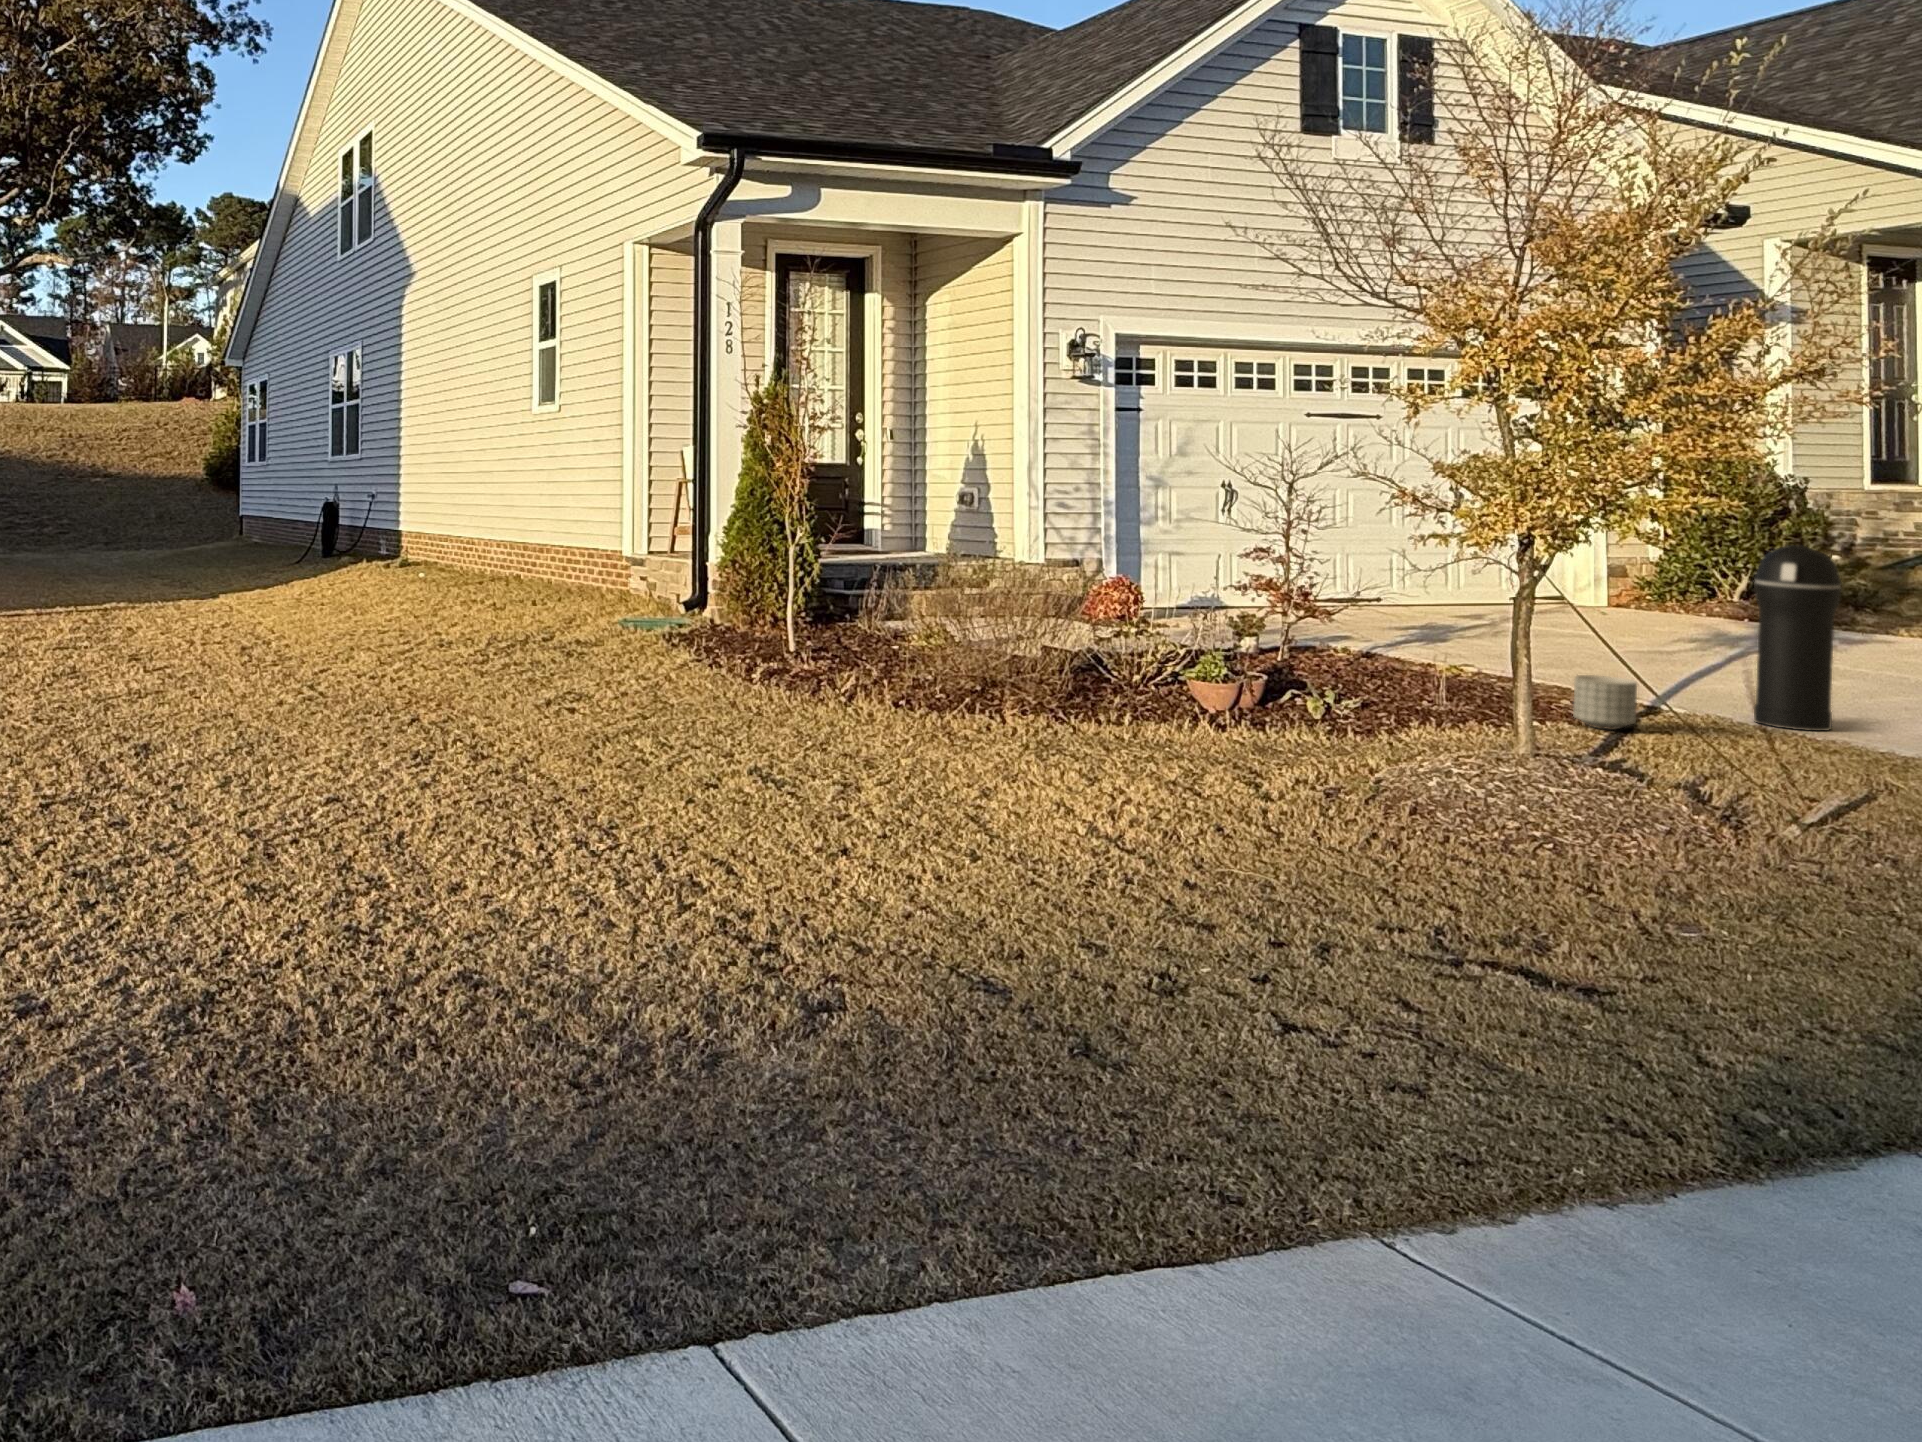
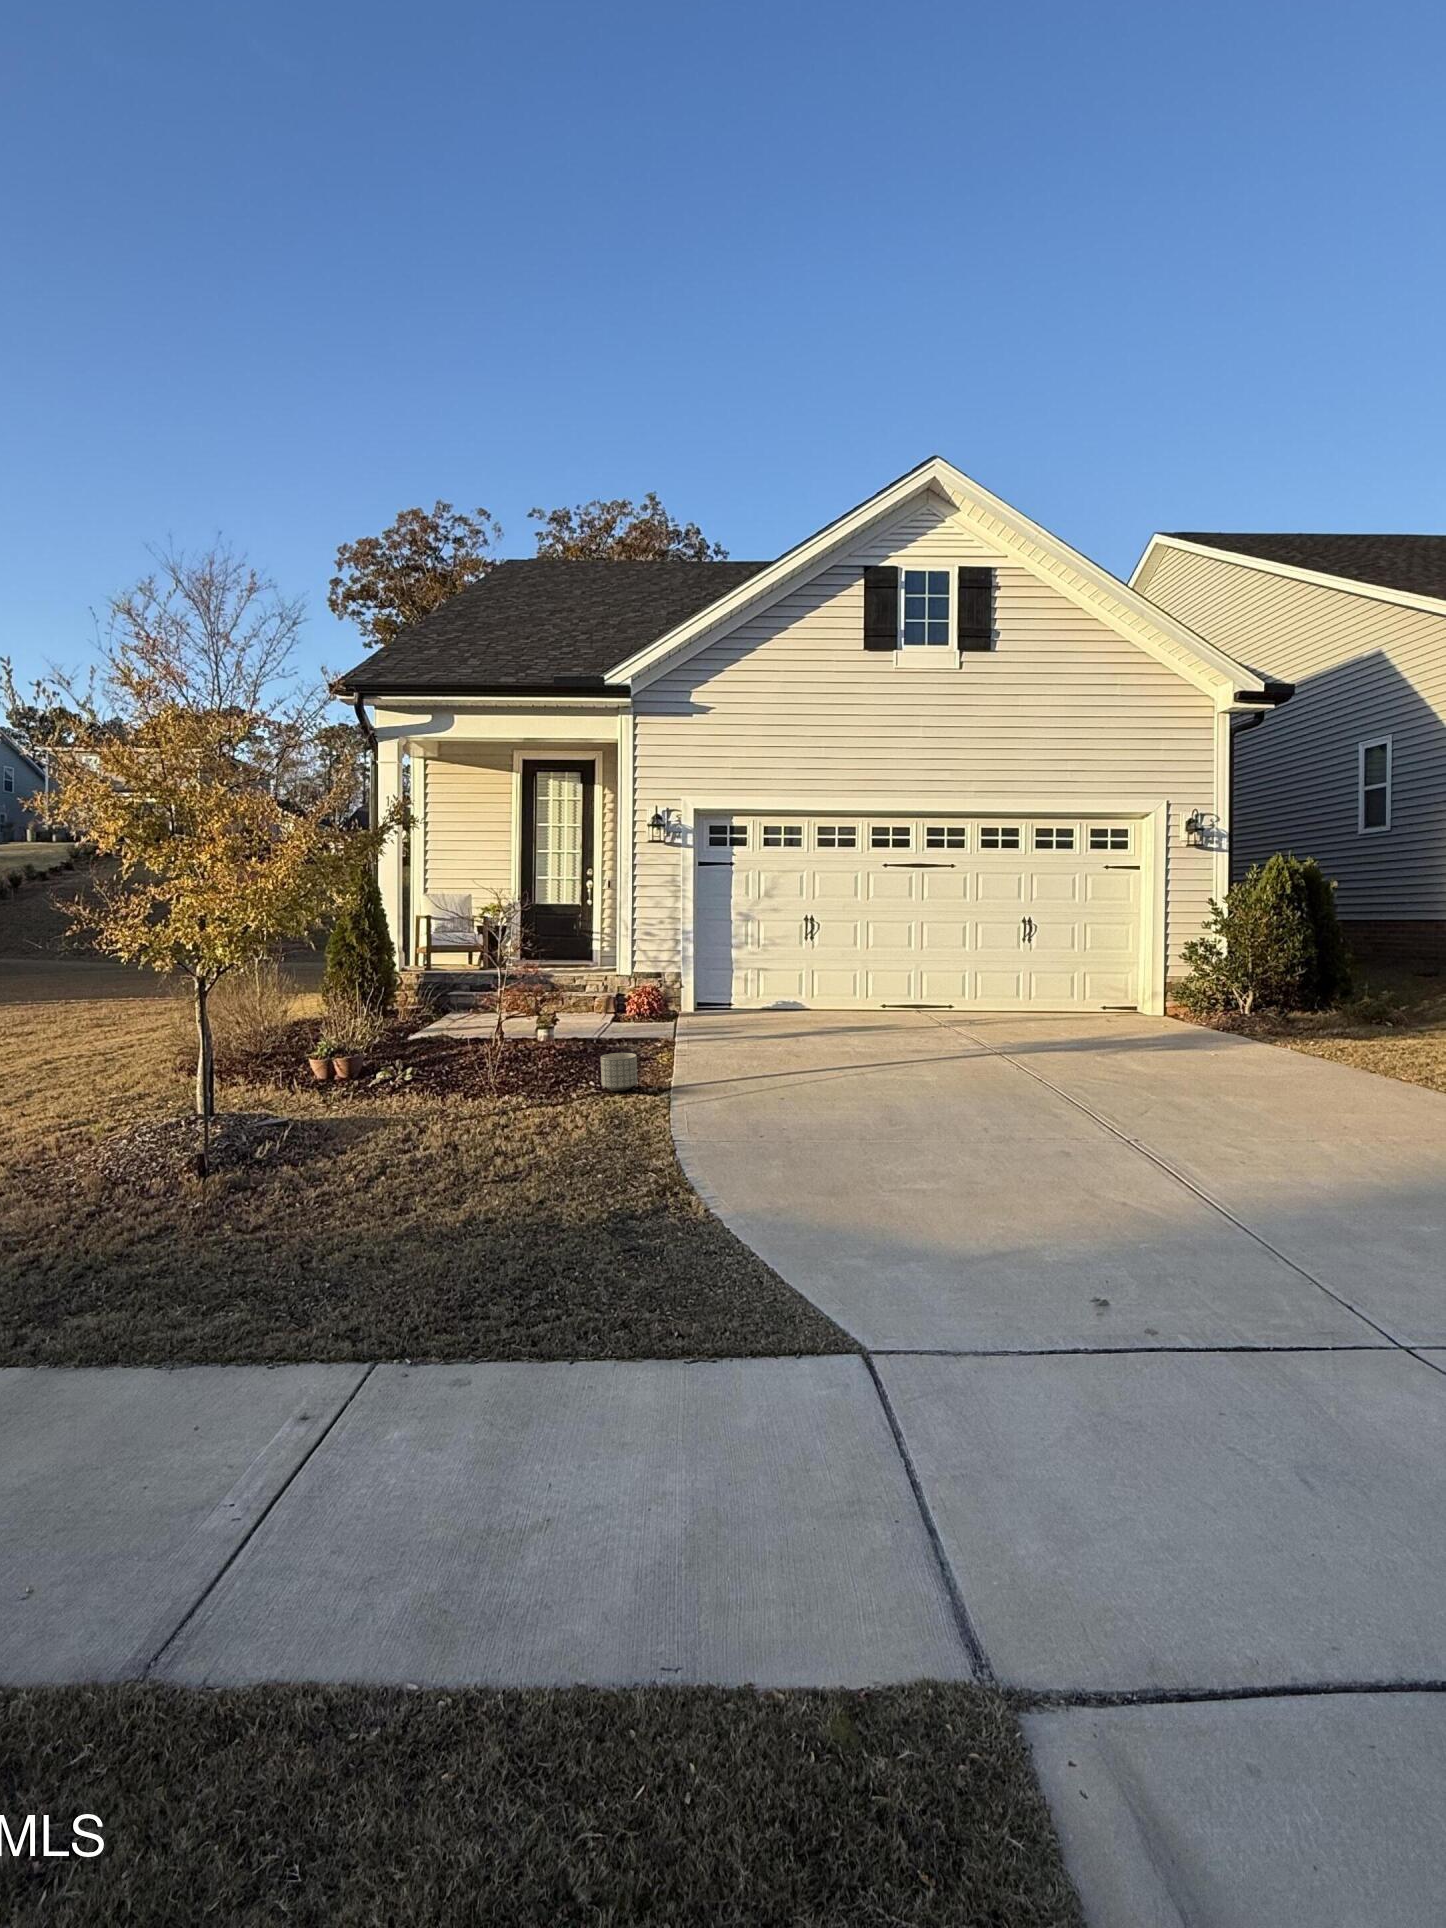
trash can: present [1754,545,1841,731] -> none [736,958,788,1093]

